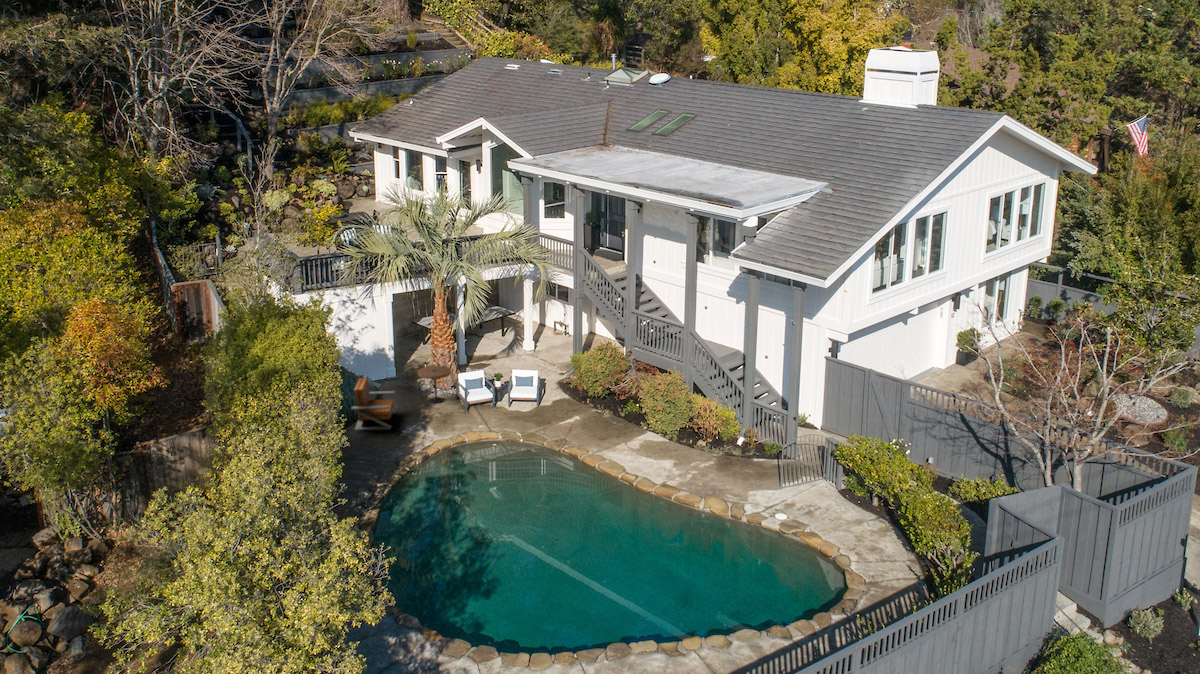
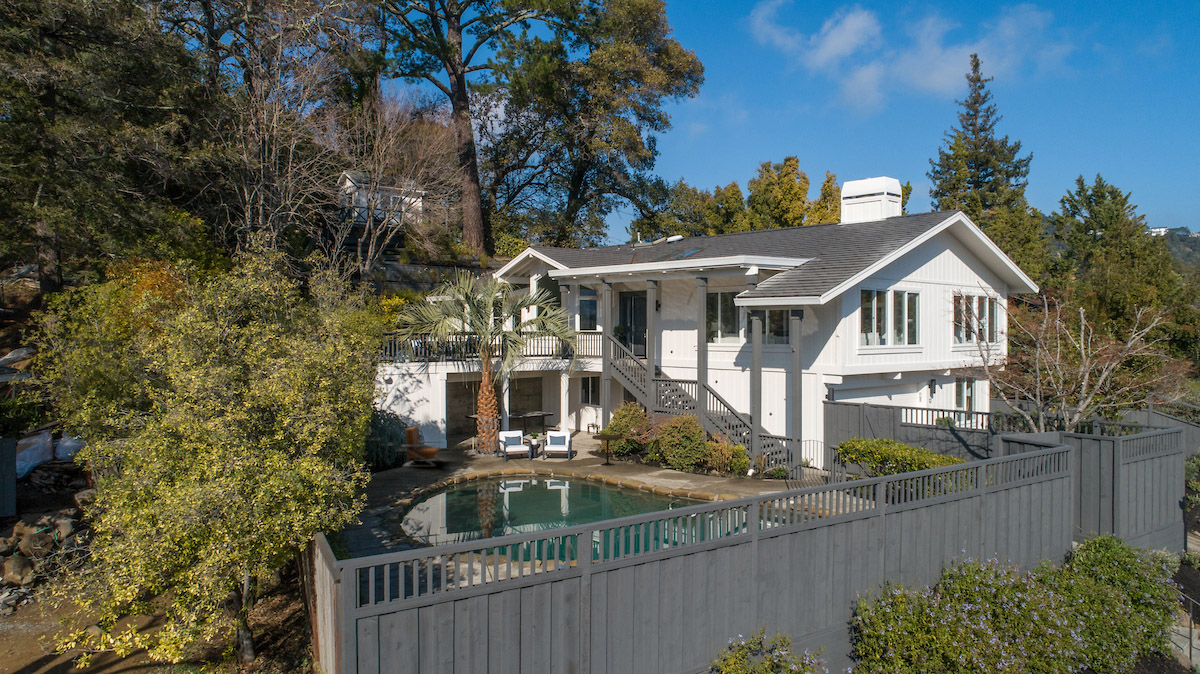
side table: present [418,365,451,403] -> present [592,435,623,466]

